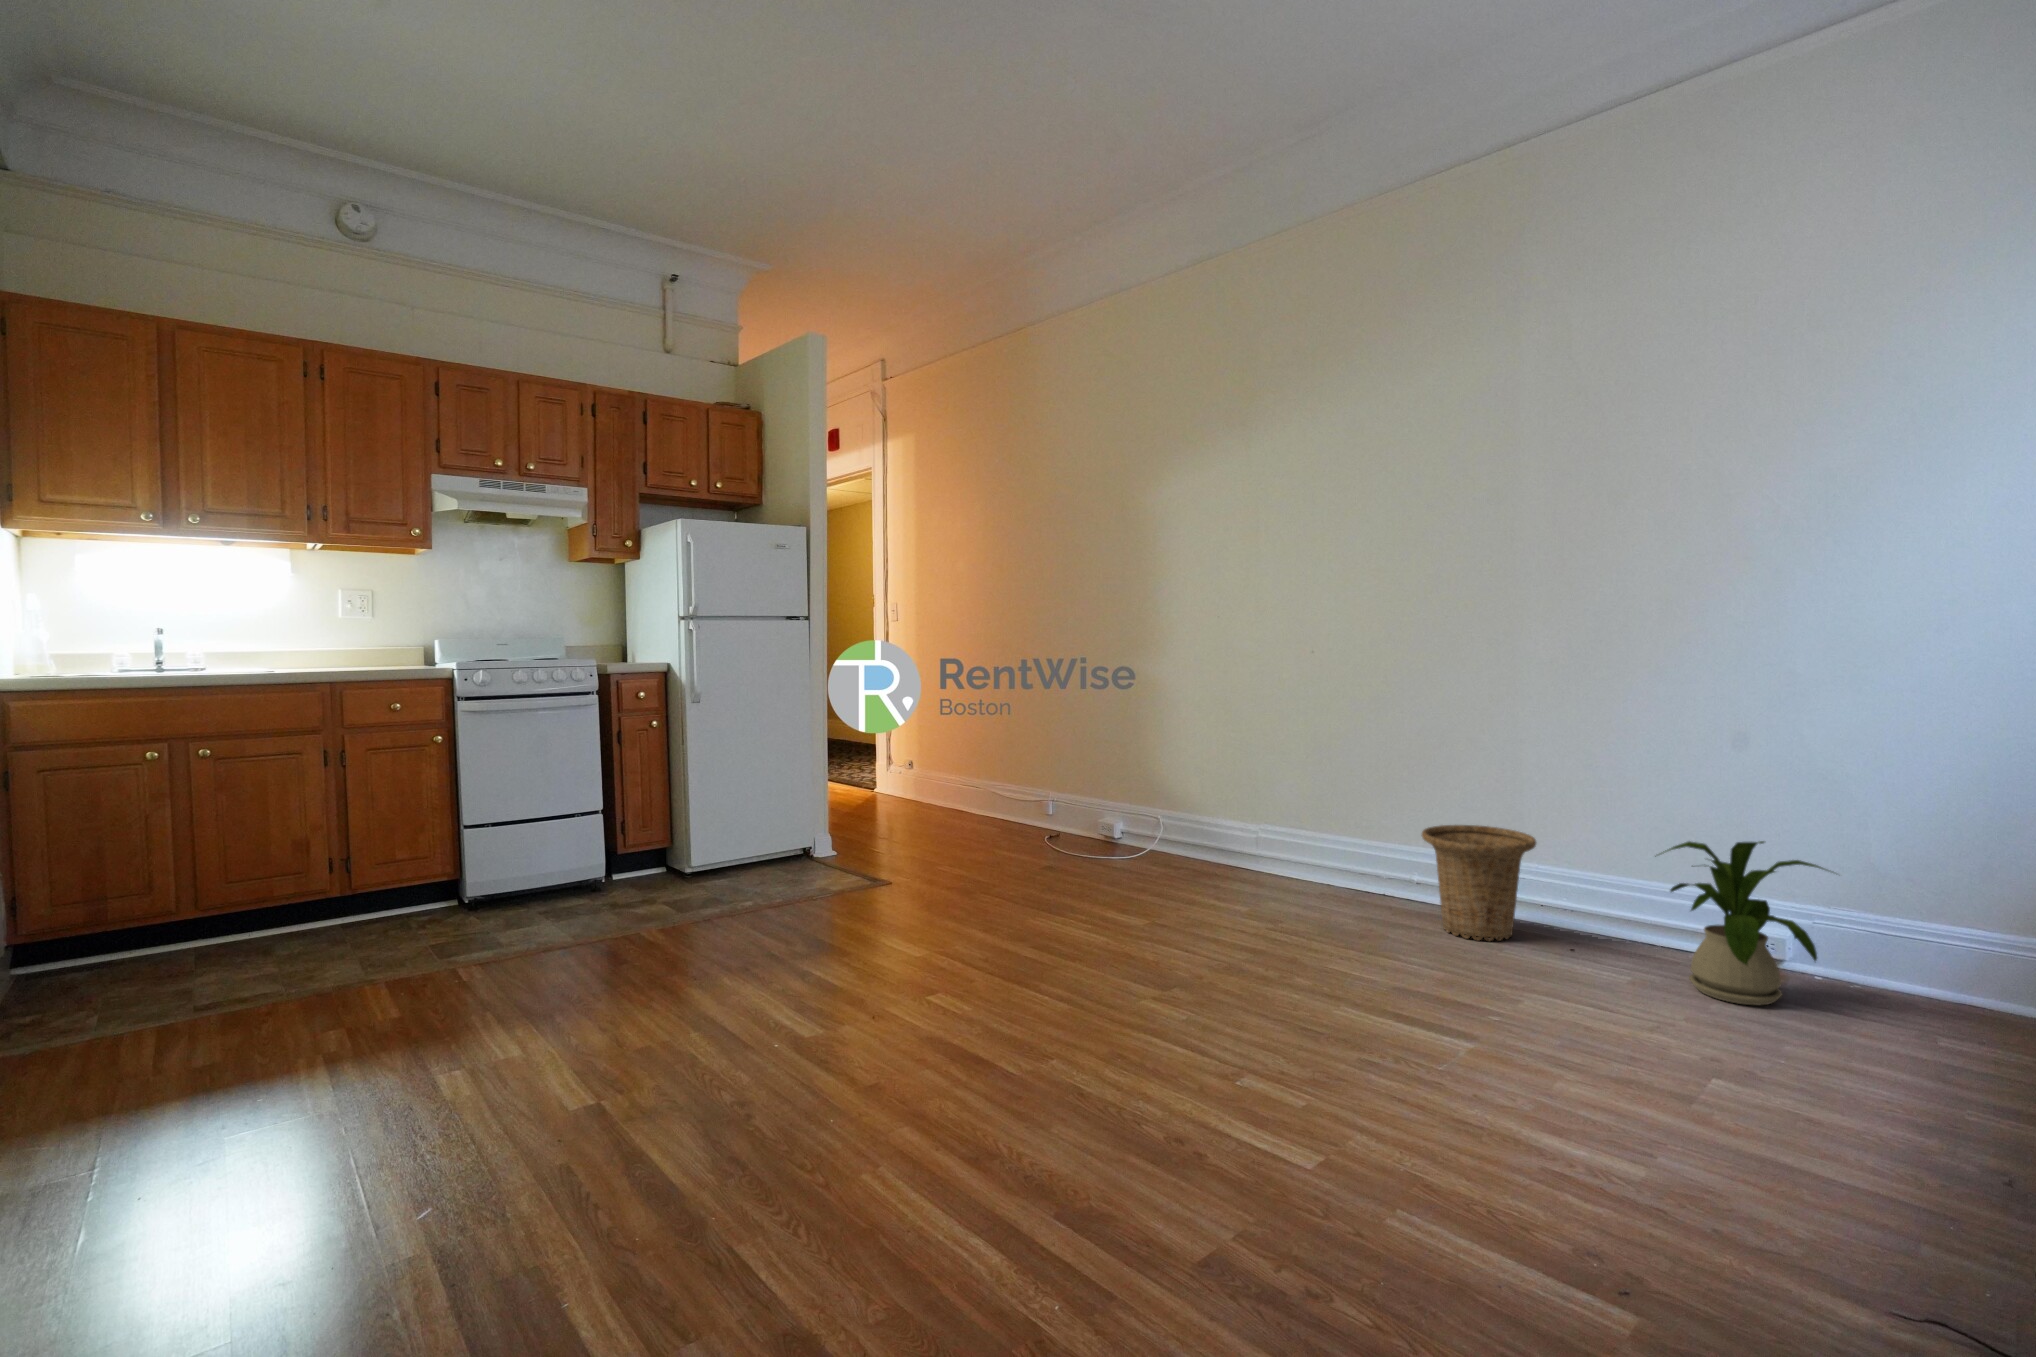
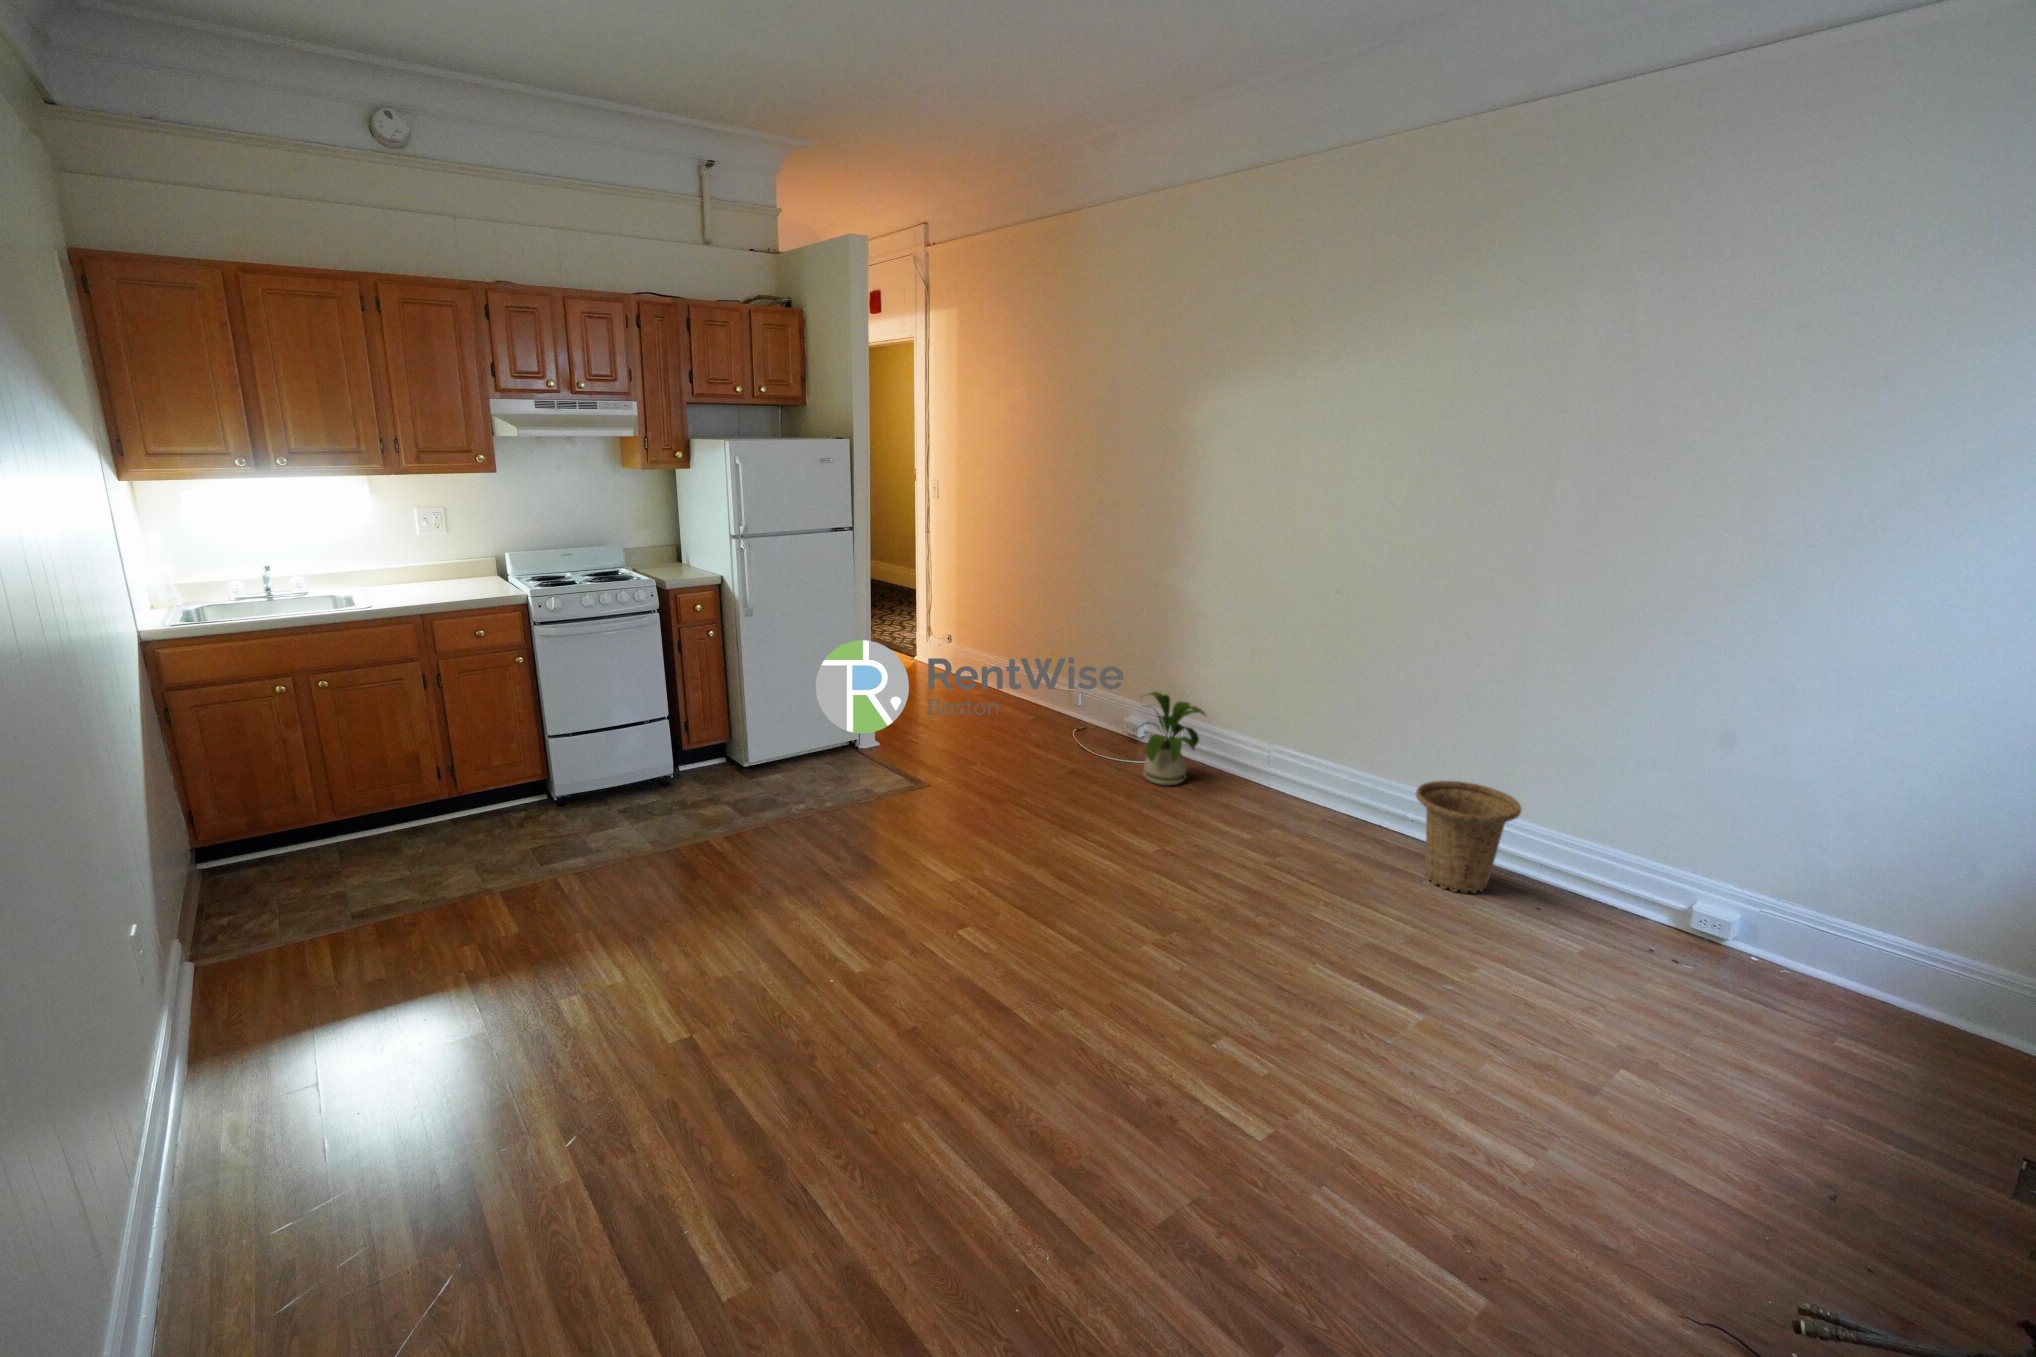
house plant: present [1655,841,1828,1005] -> present [1138,692,1205,785]

